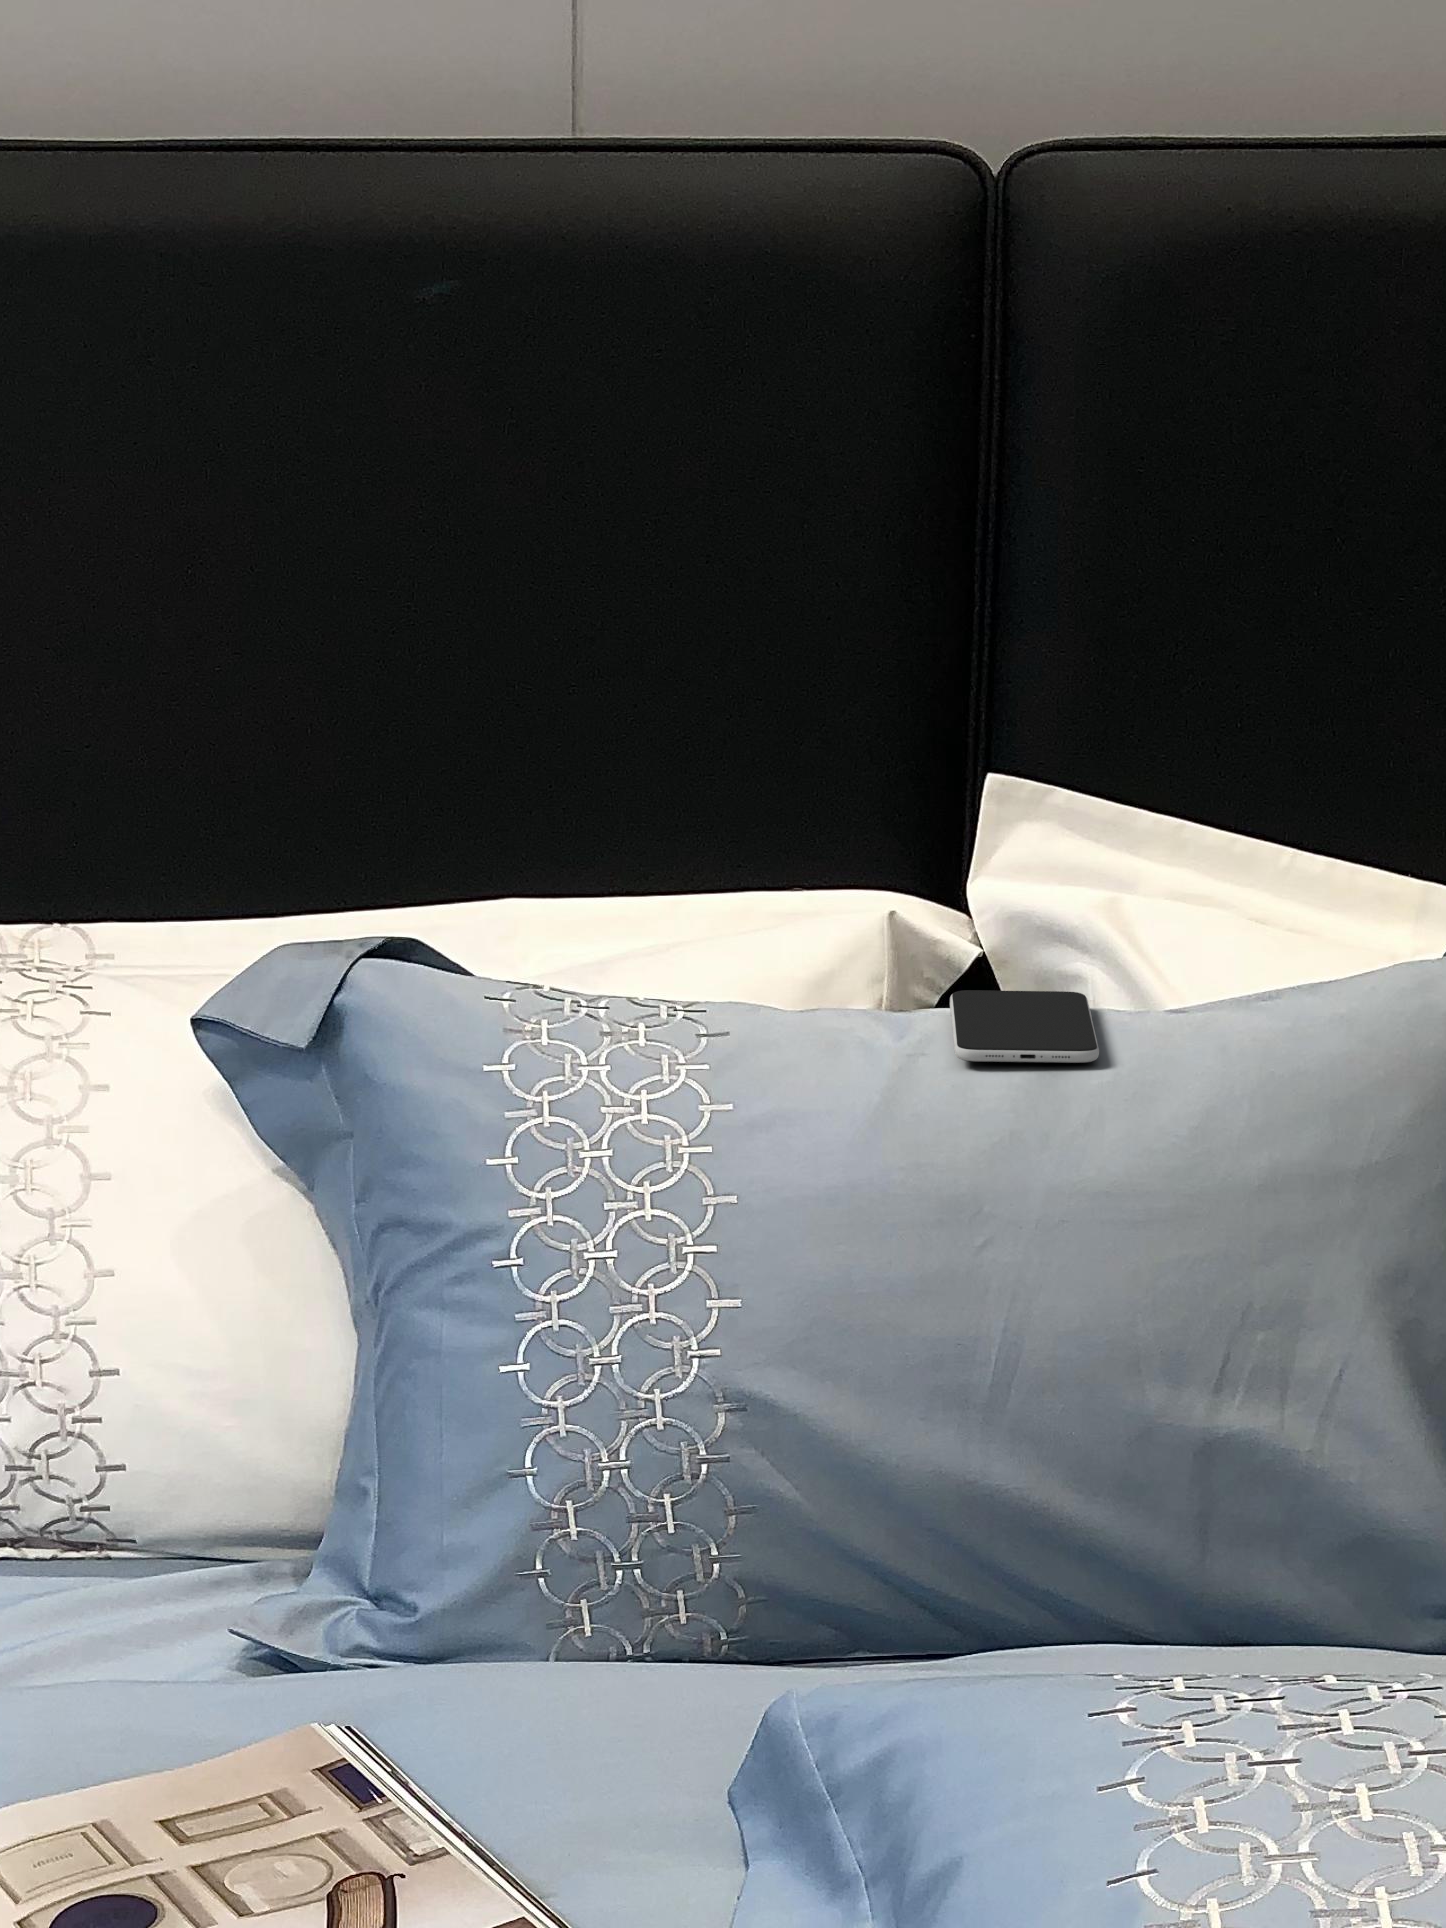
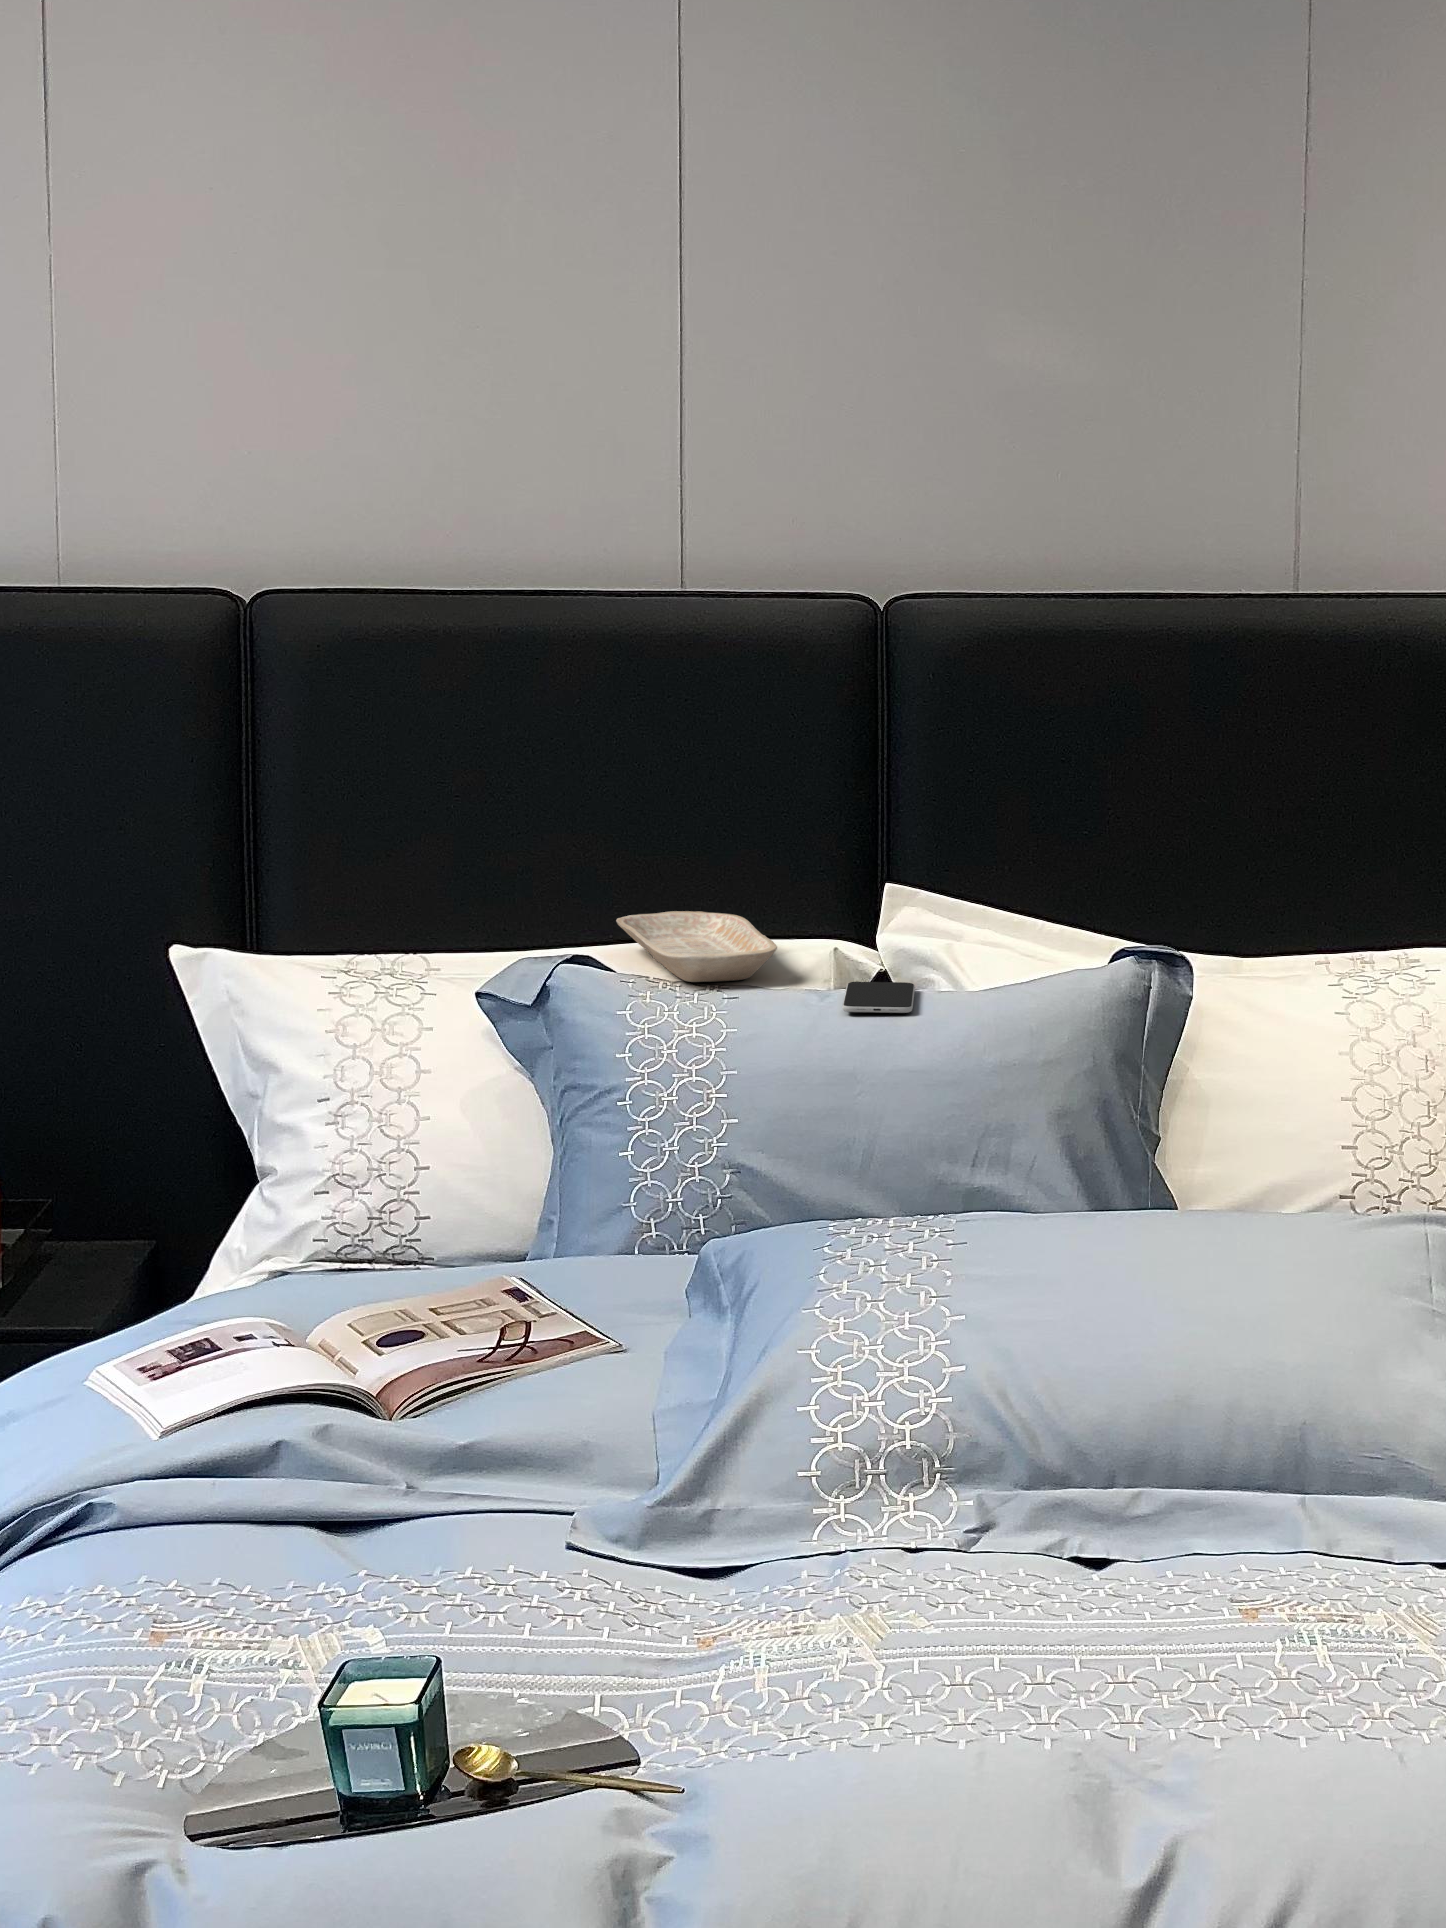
tray: none [466,836,801,990] -> present [616,911,777,982]

